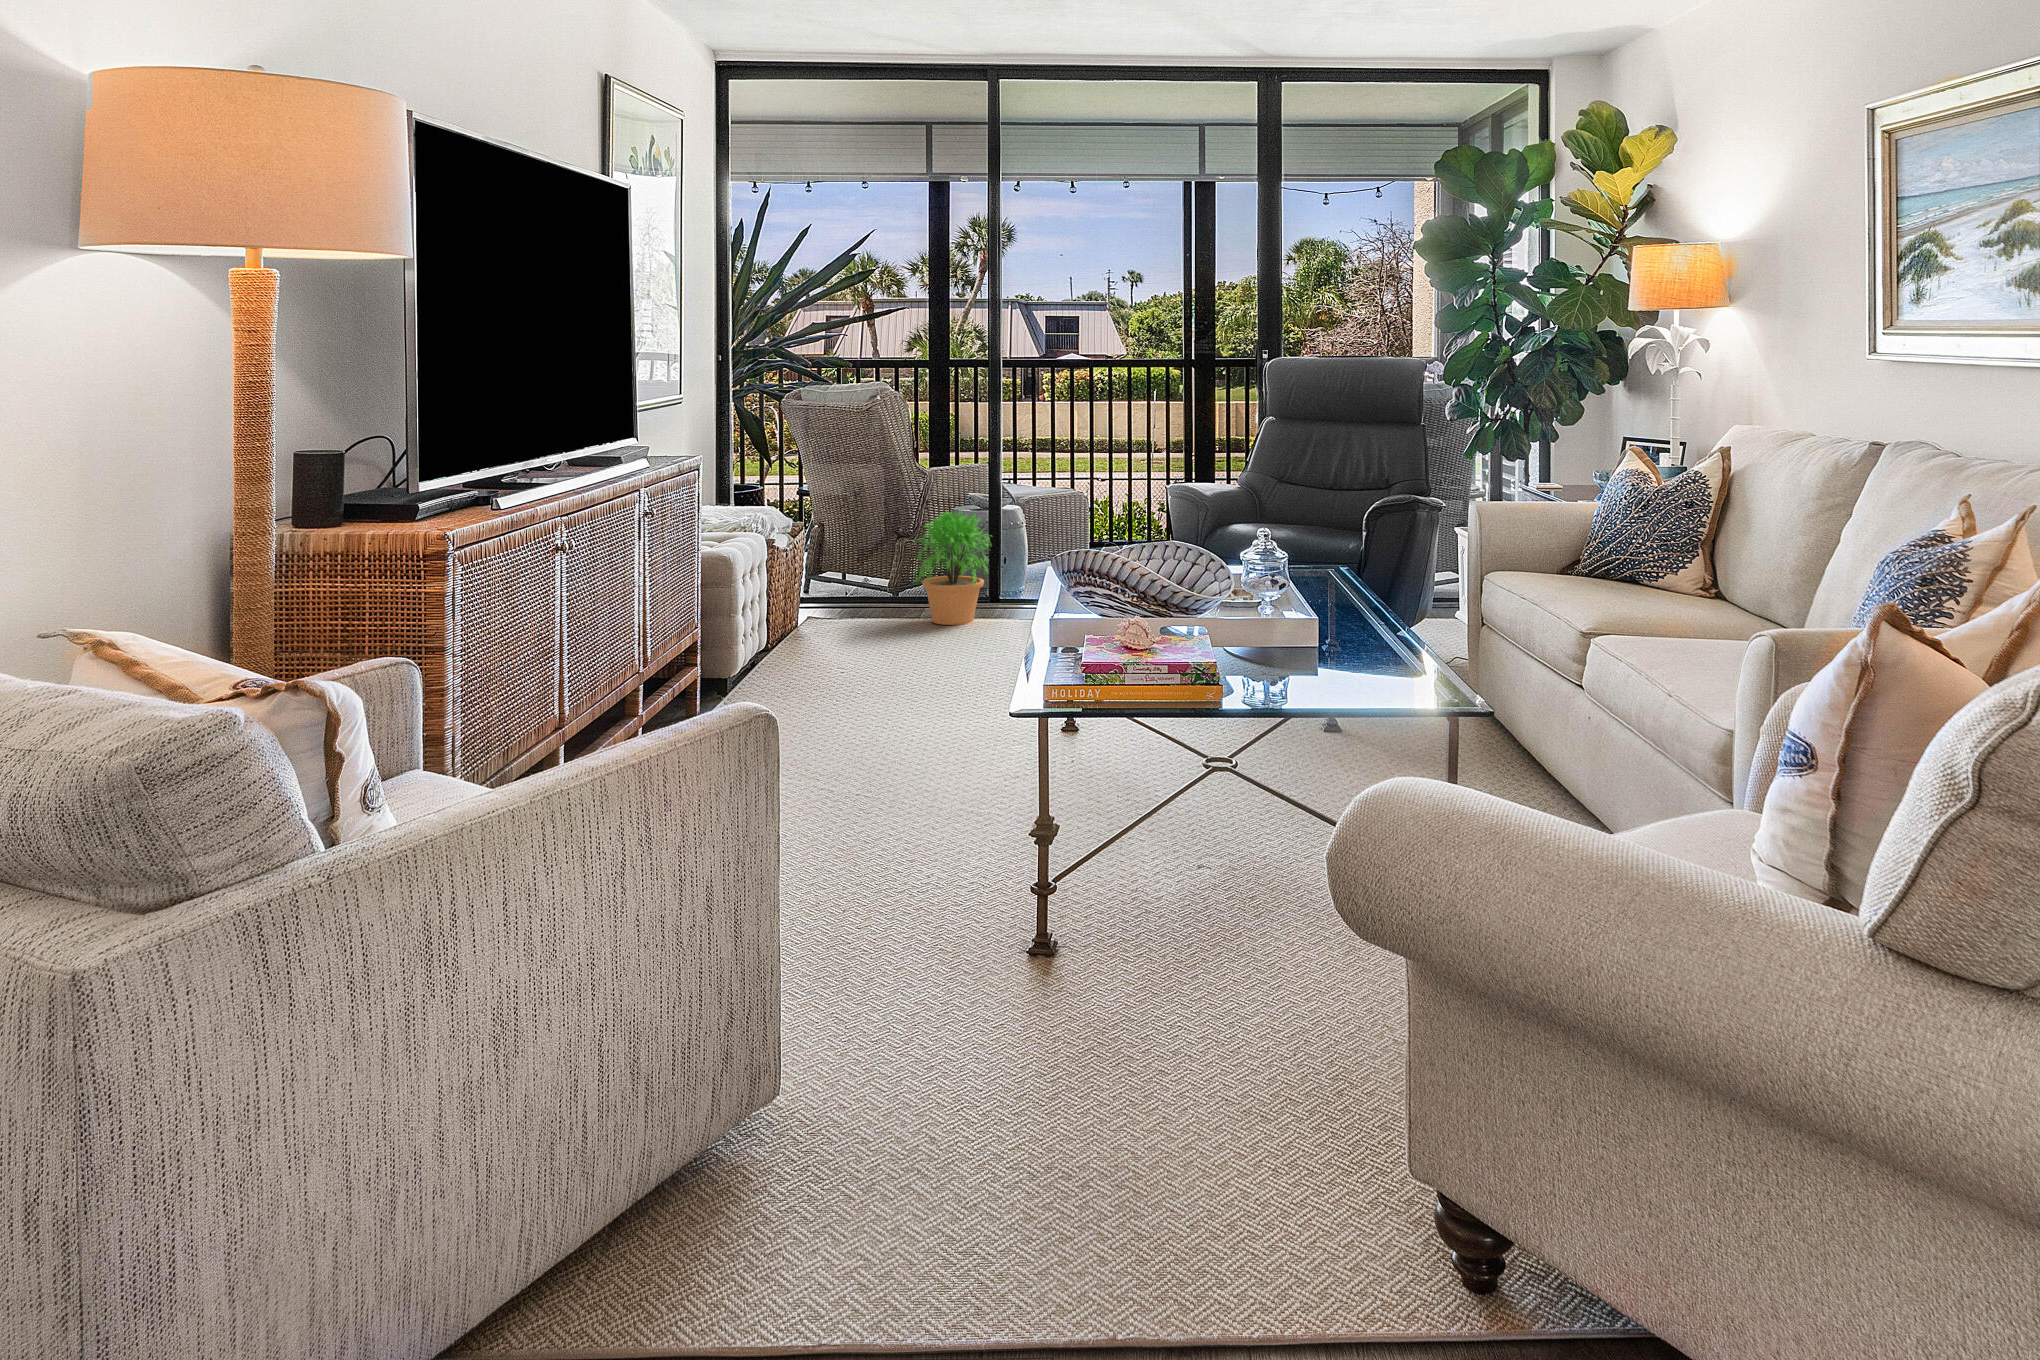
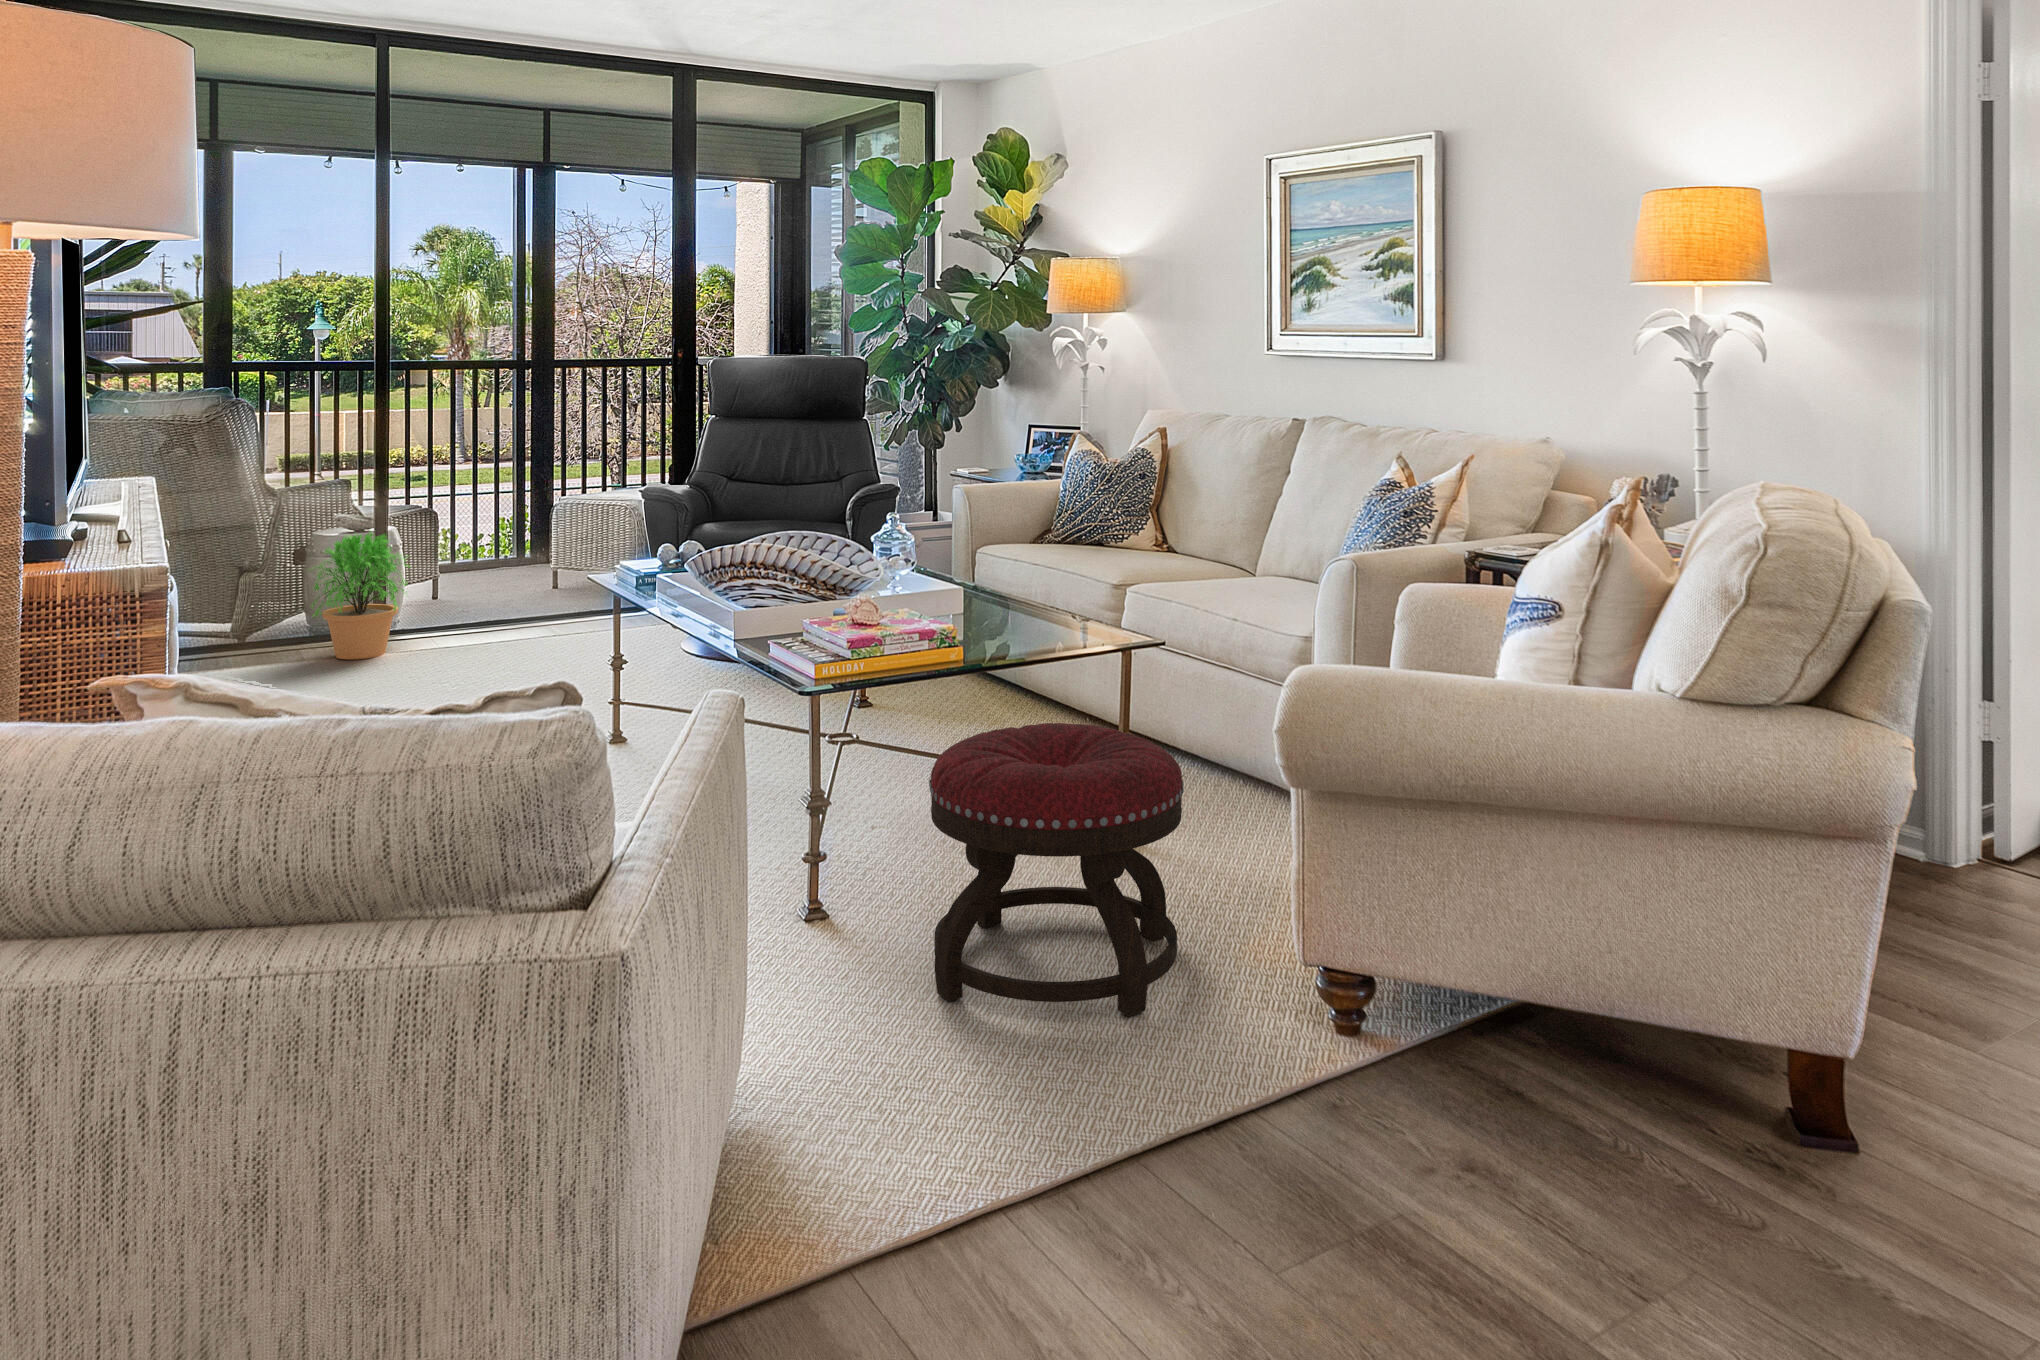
ottoman: none [990,799,1329,1211] -> present [929,723,1184,1017]

